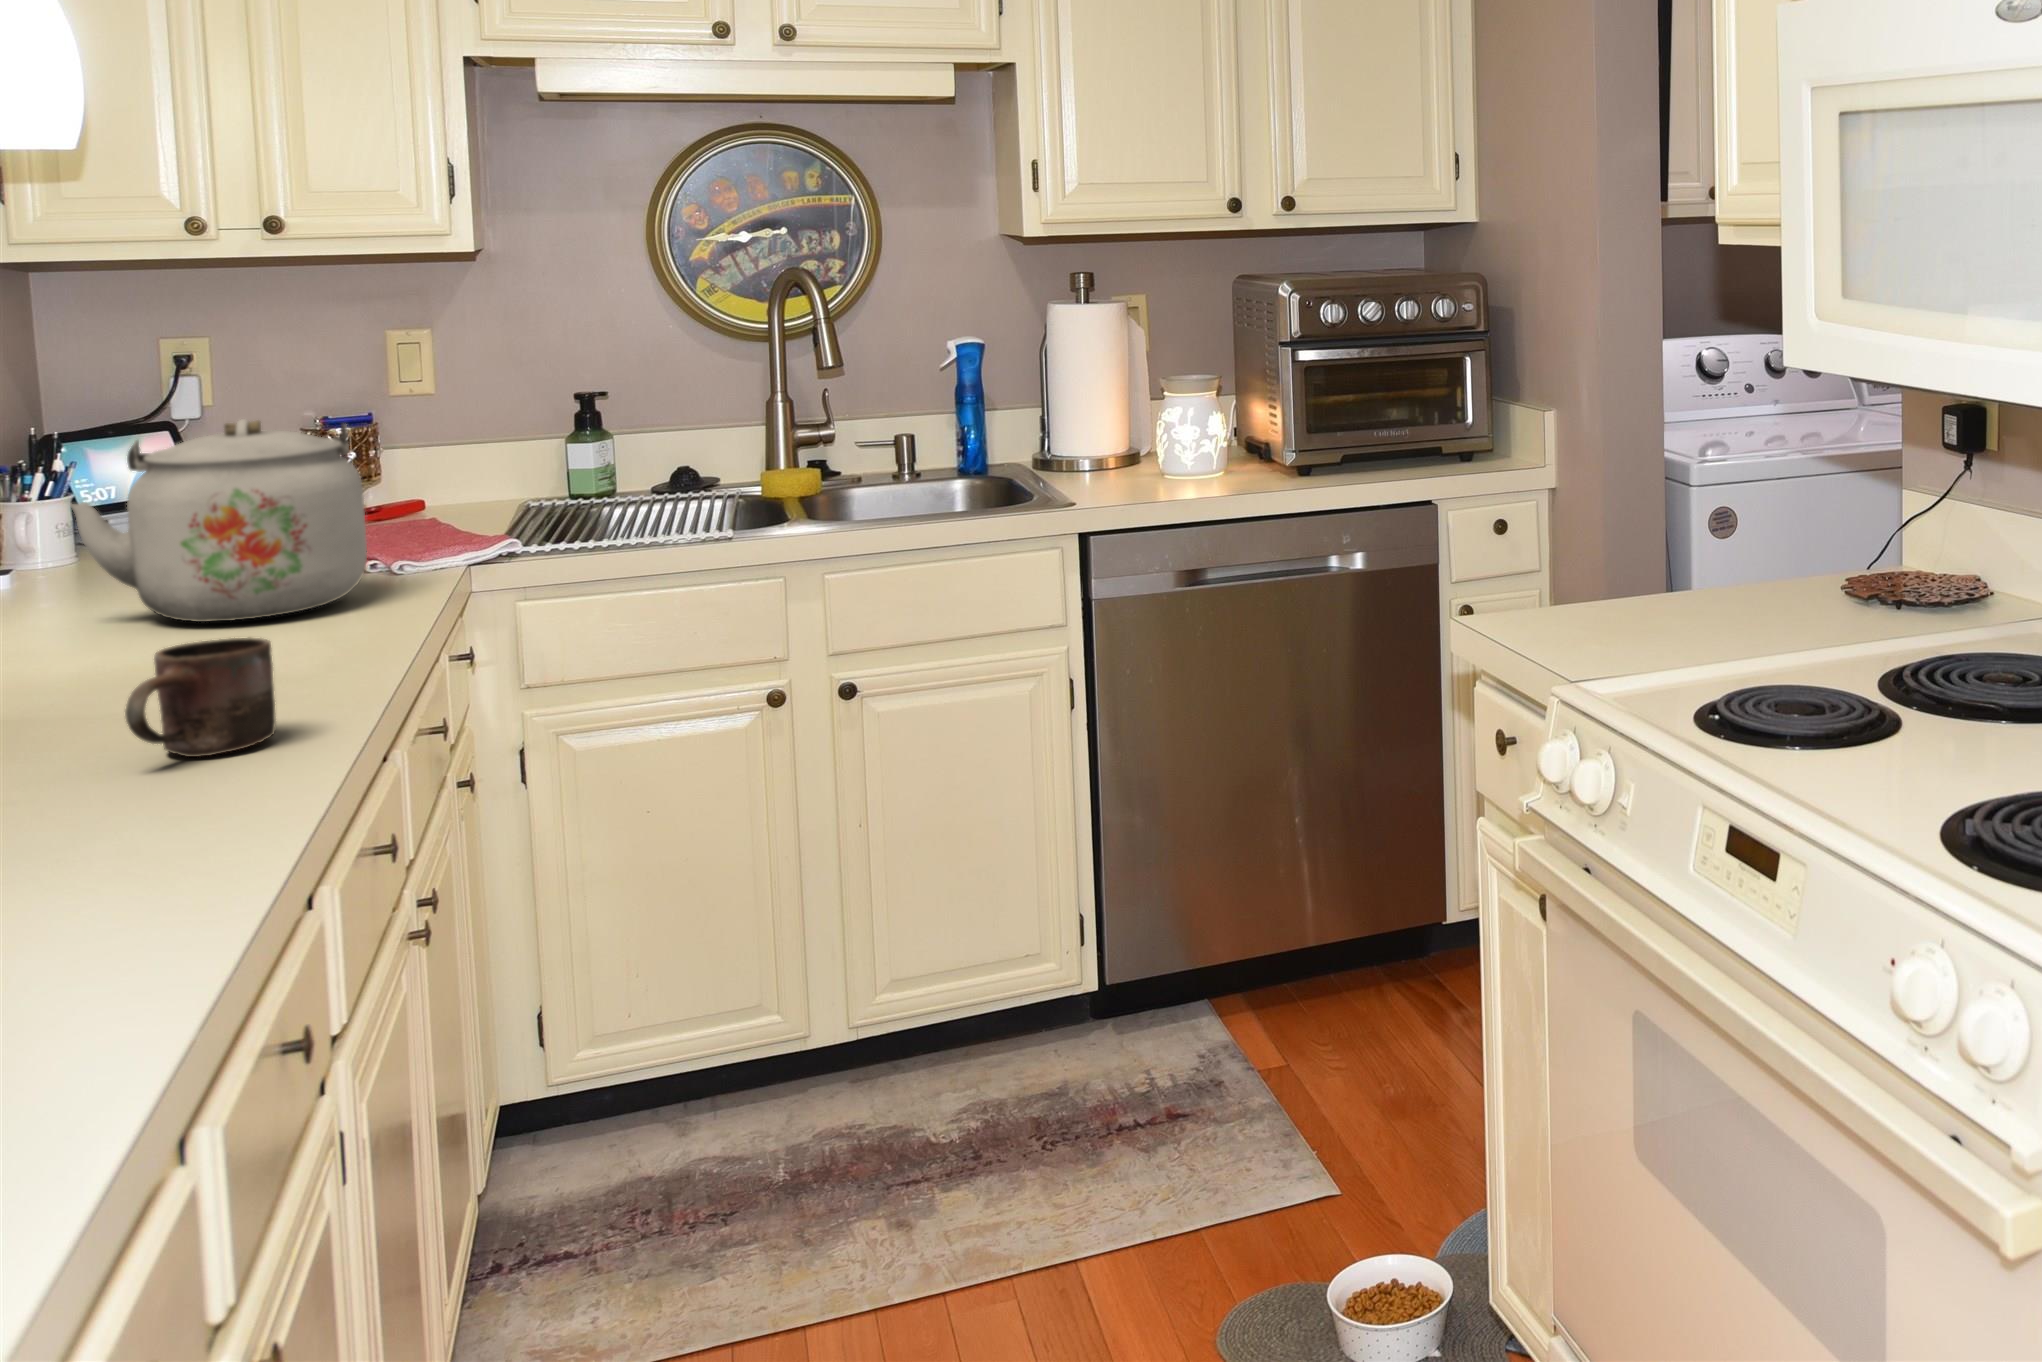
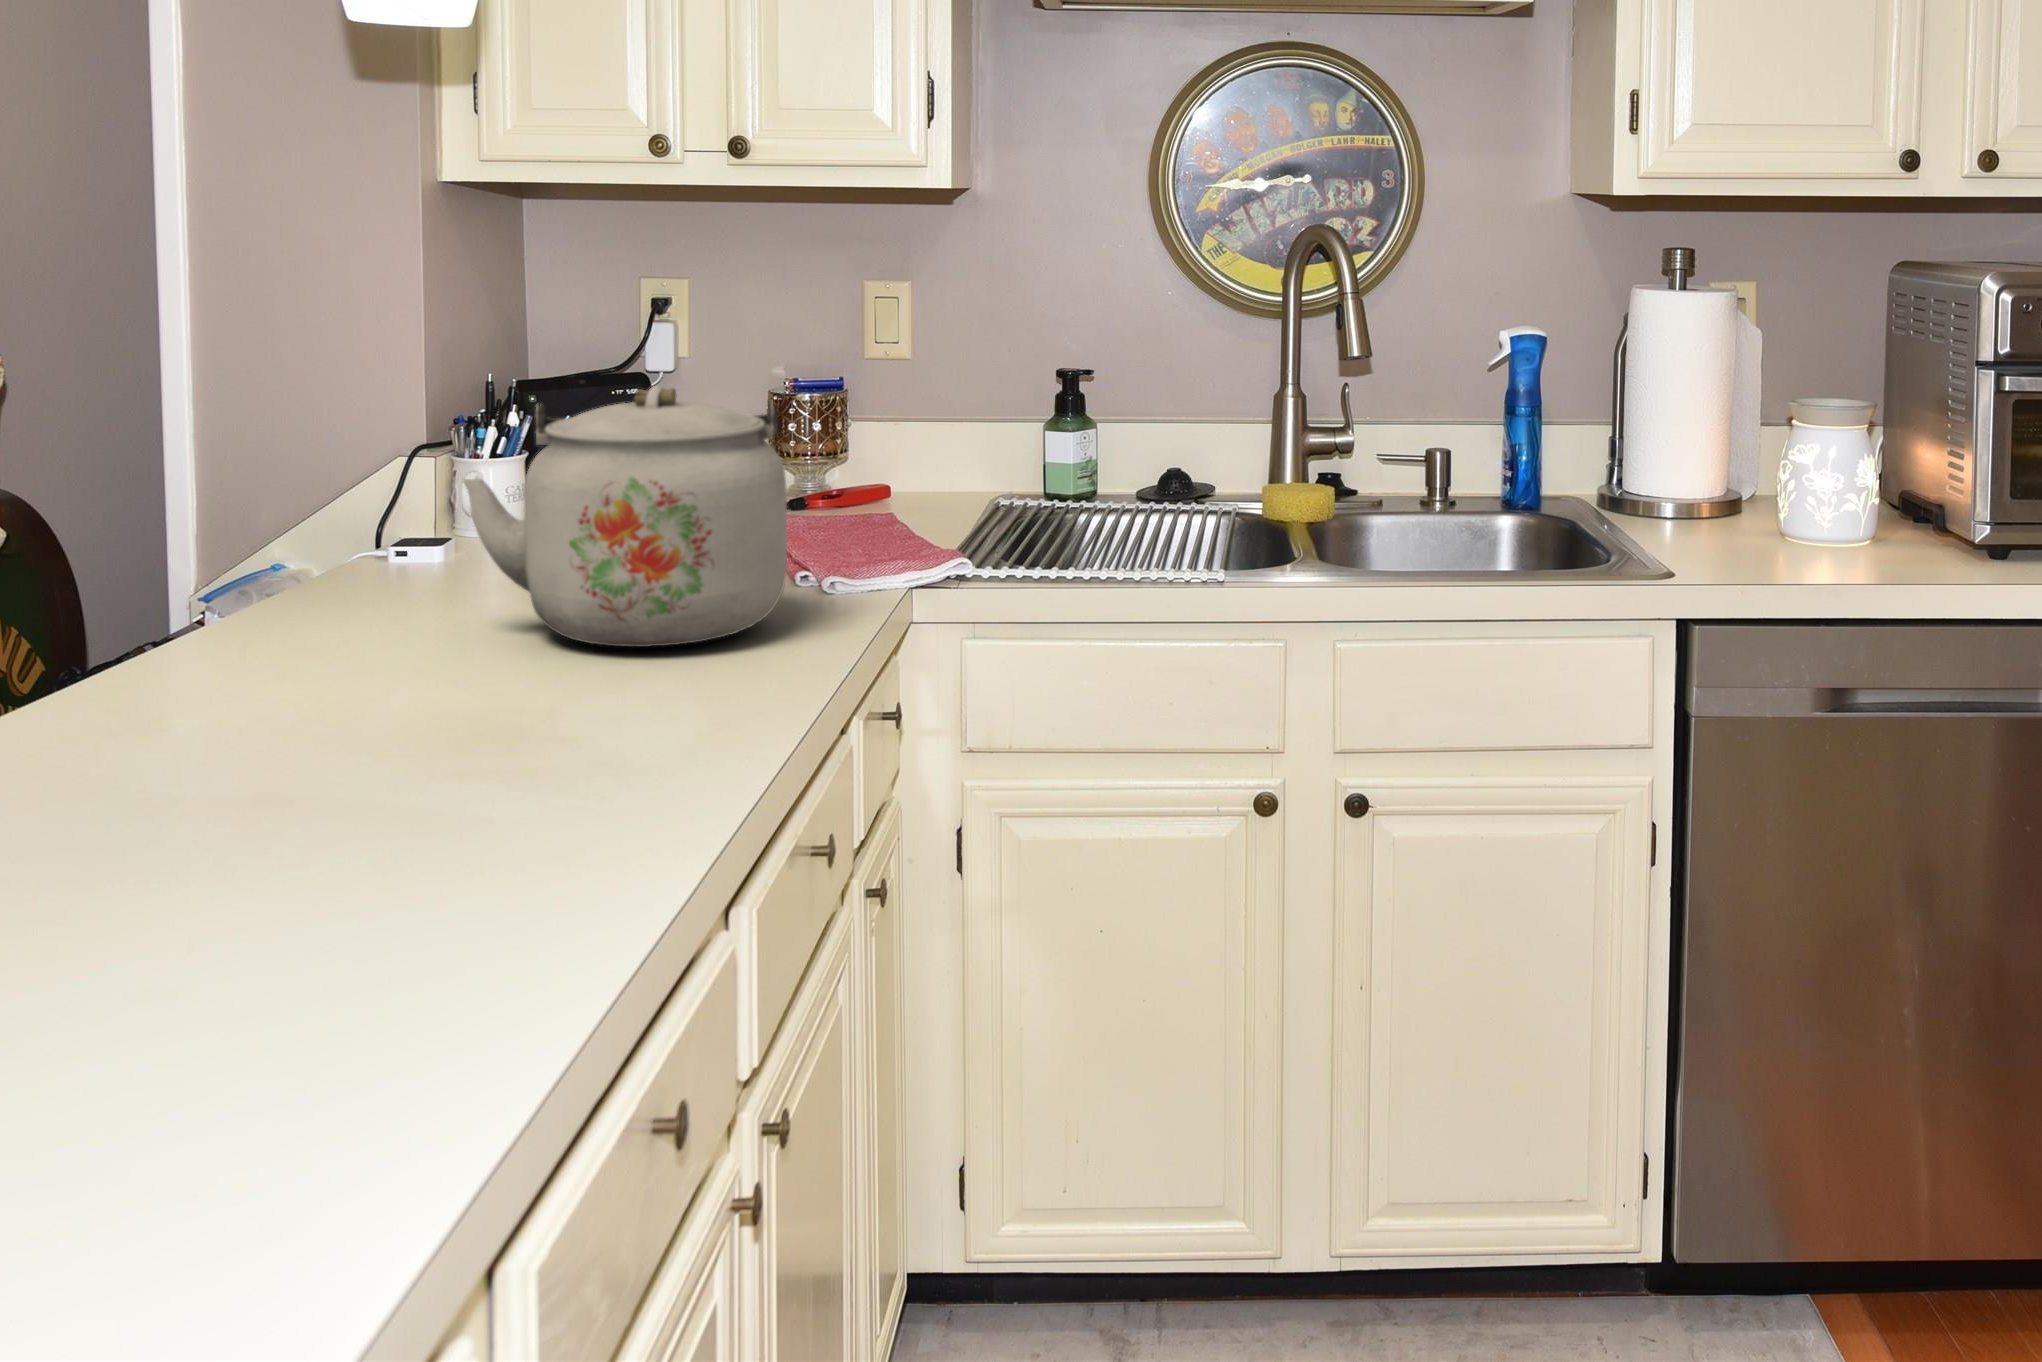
mug: present [125,638,276,757] -> none [360,727,575,913]

